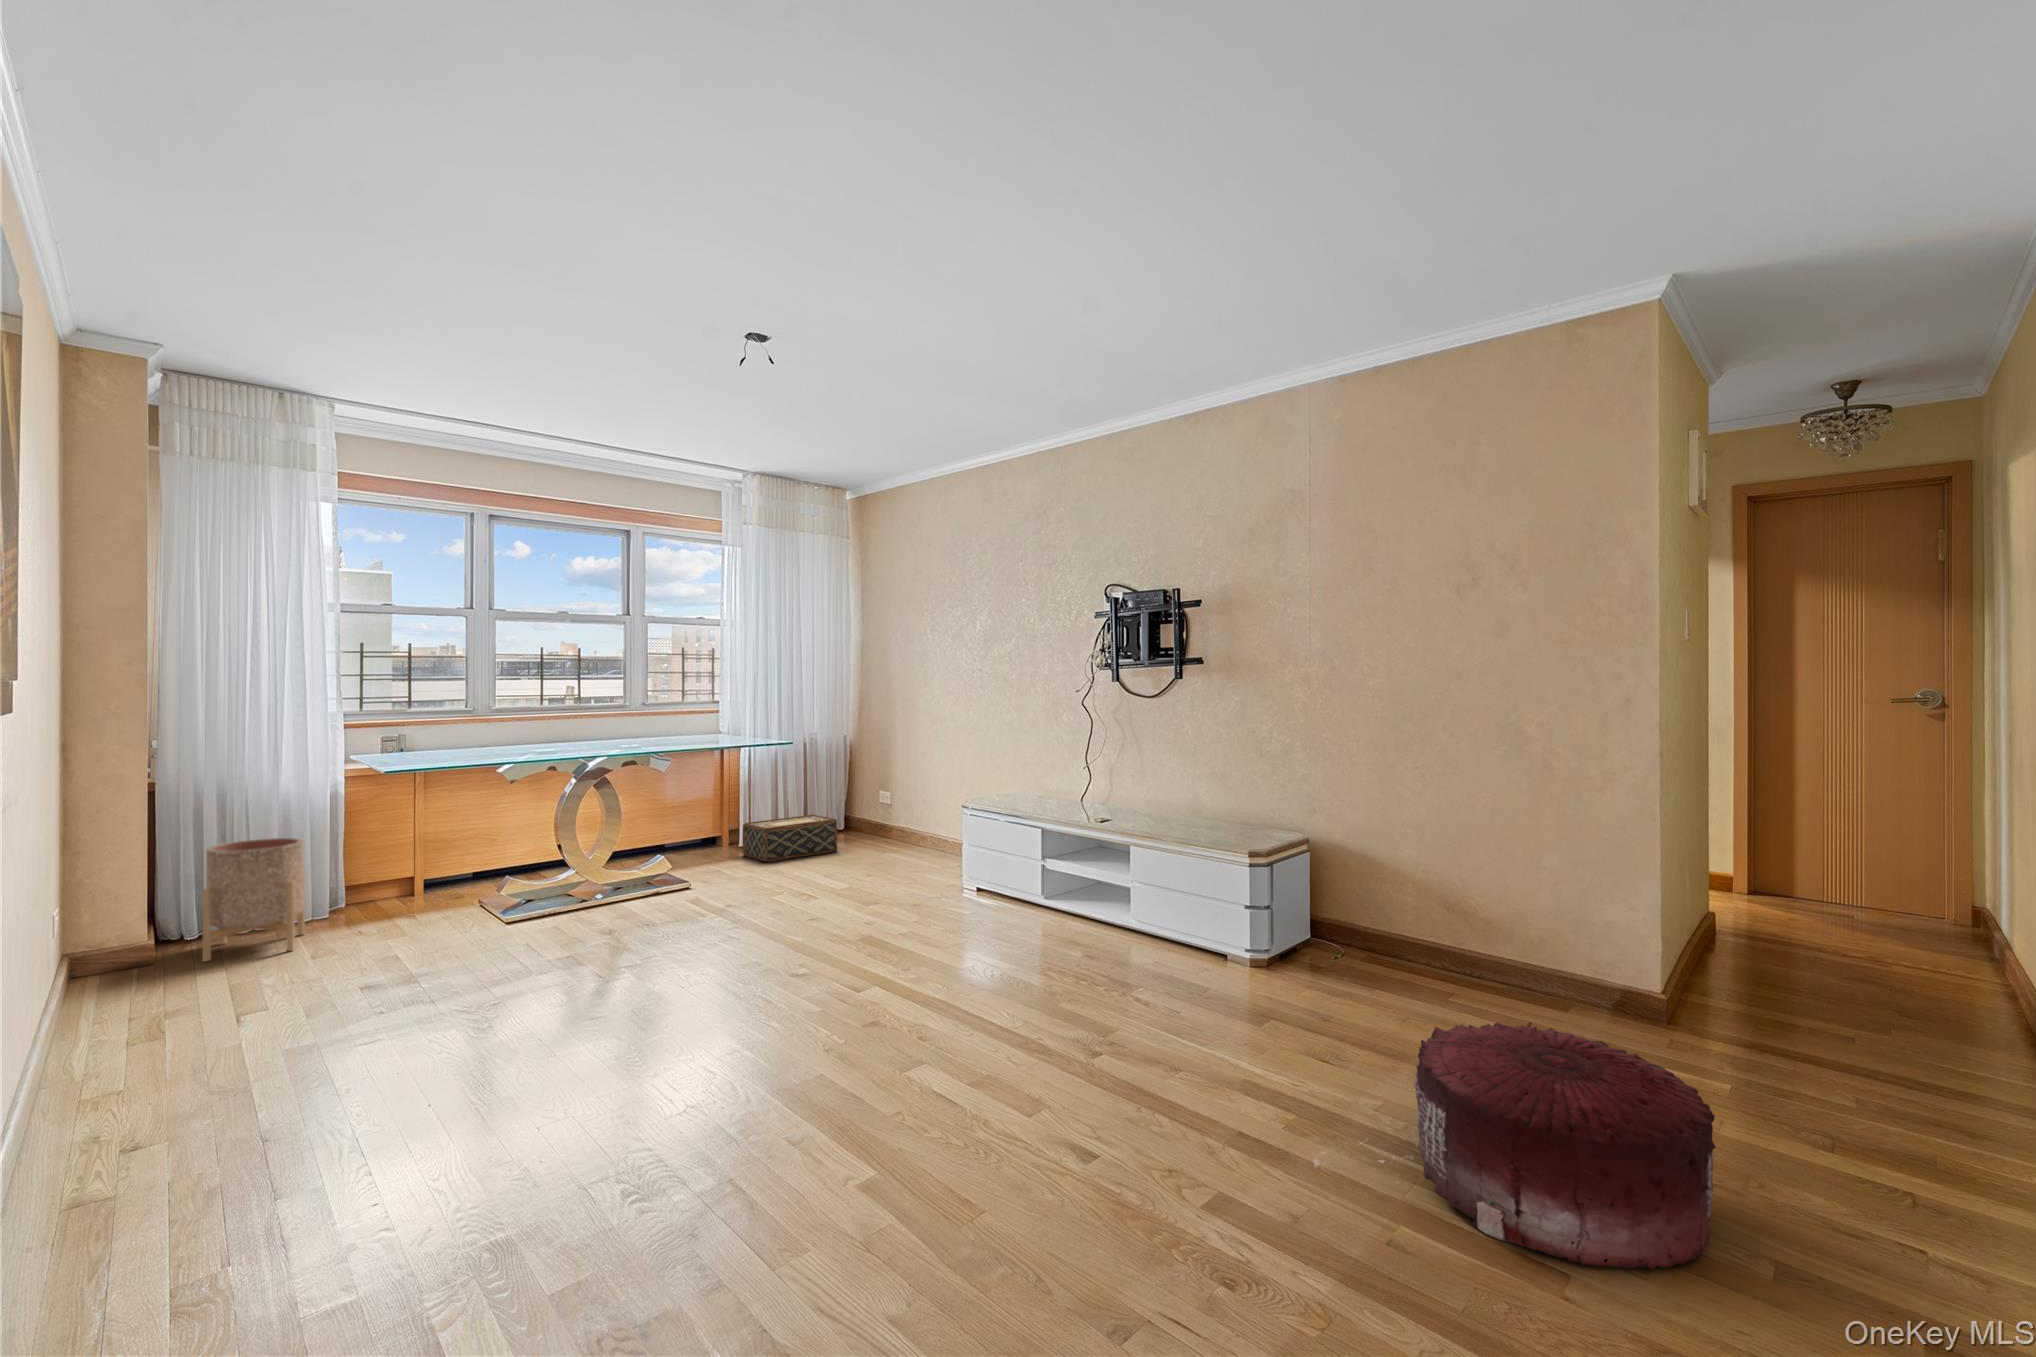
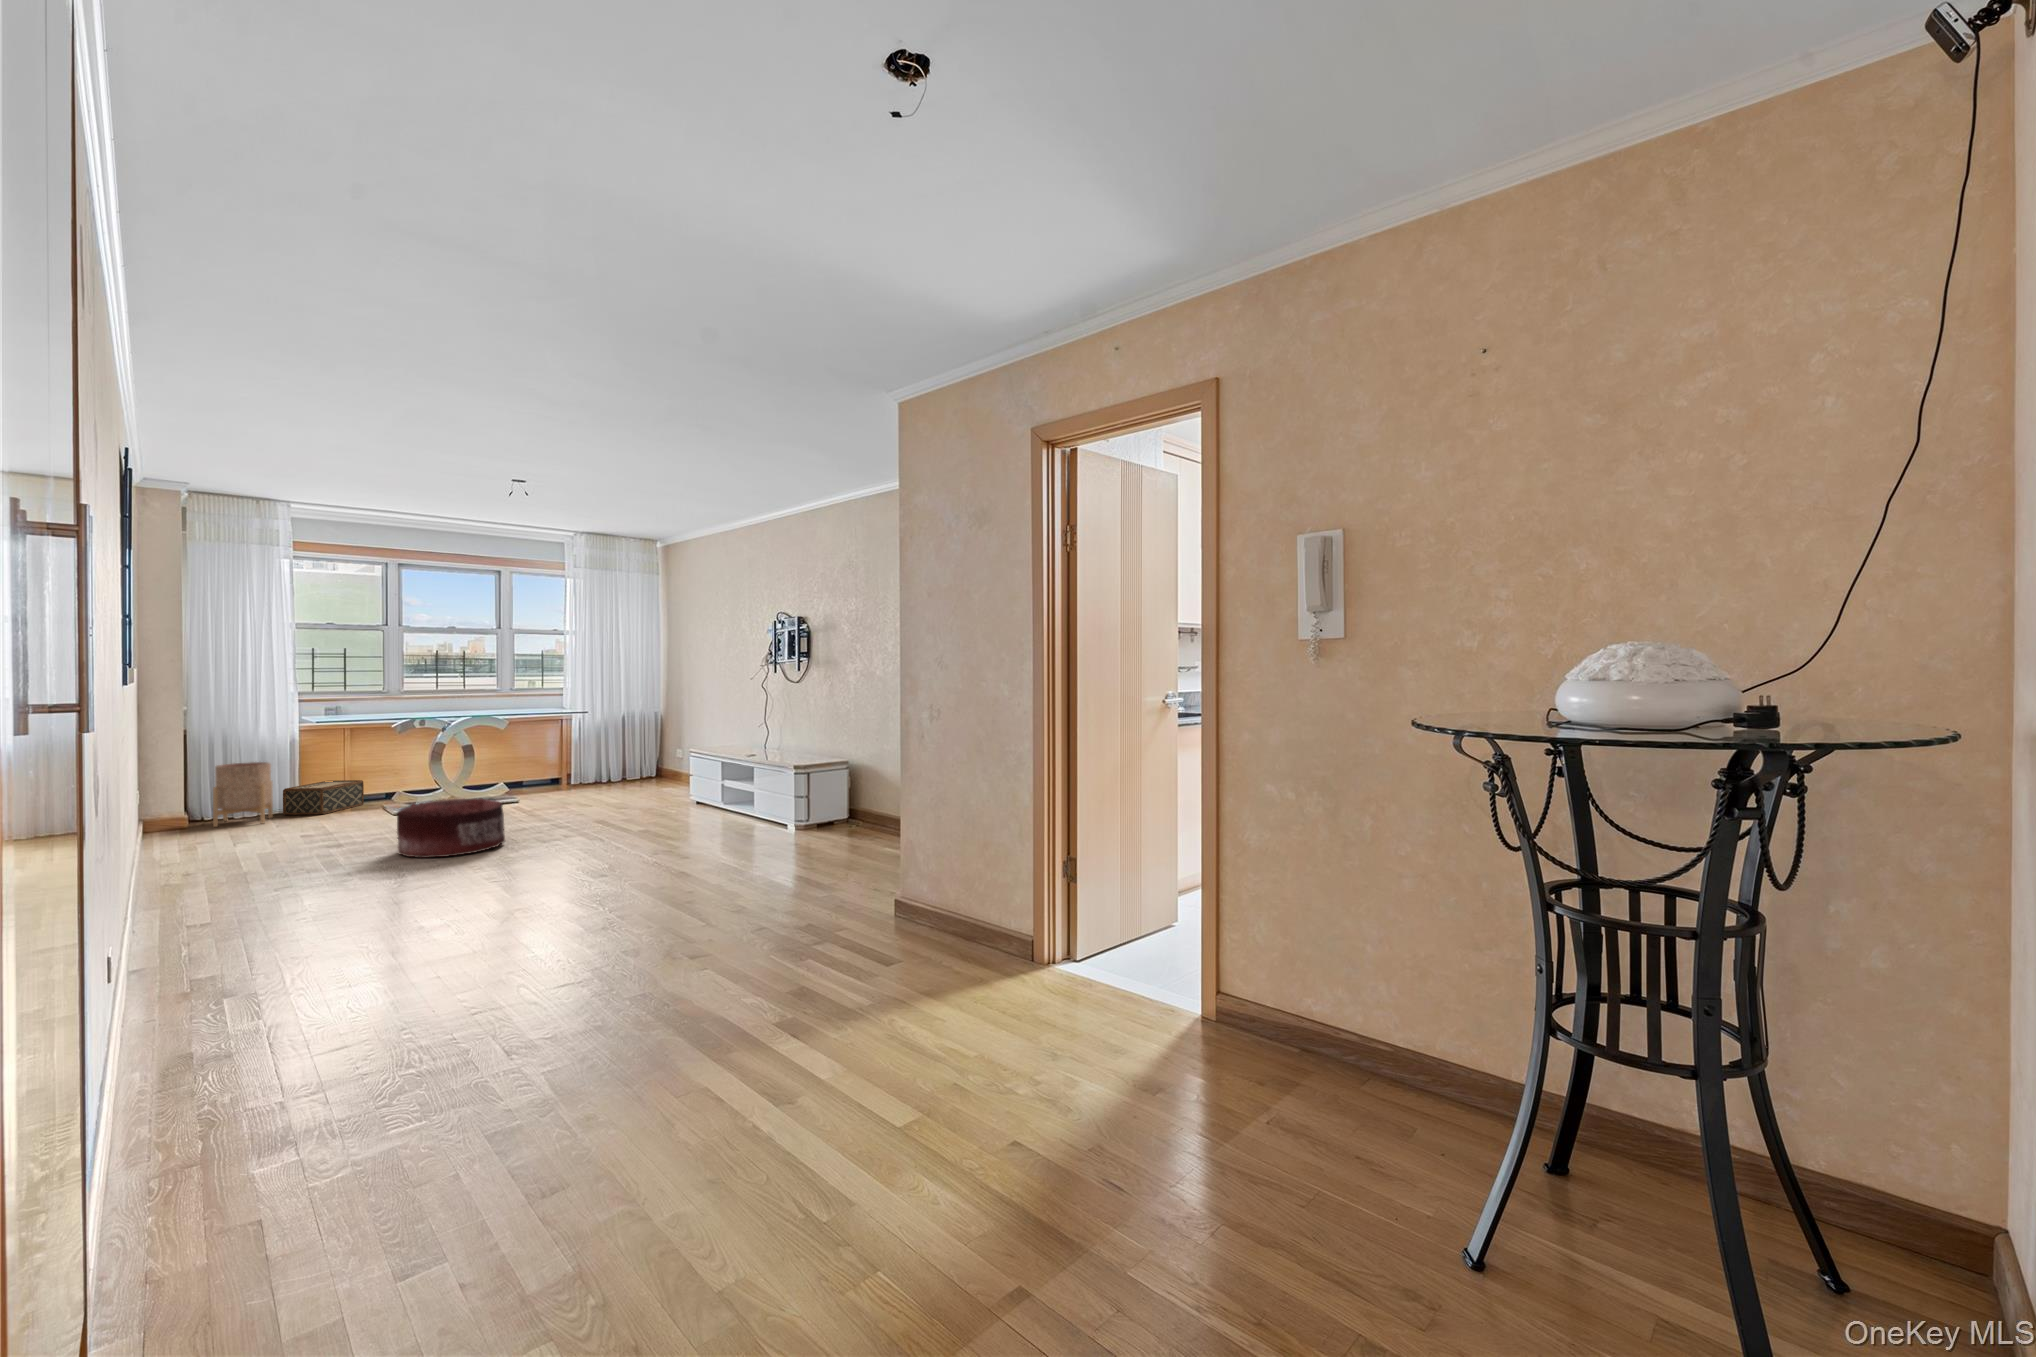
woven basket: present [743,815,837,862] -> present [283,780,364,815]
pouf: present [1414,1022,1716,1269] -> present [397,798,505,858]

